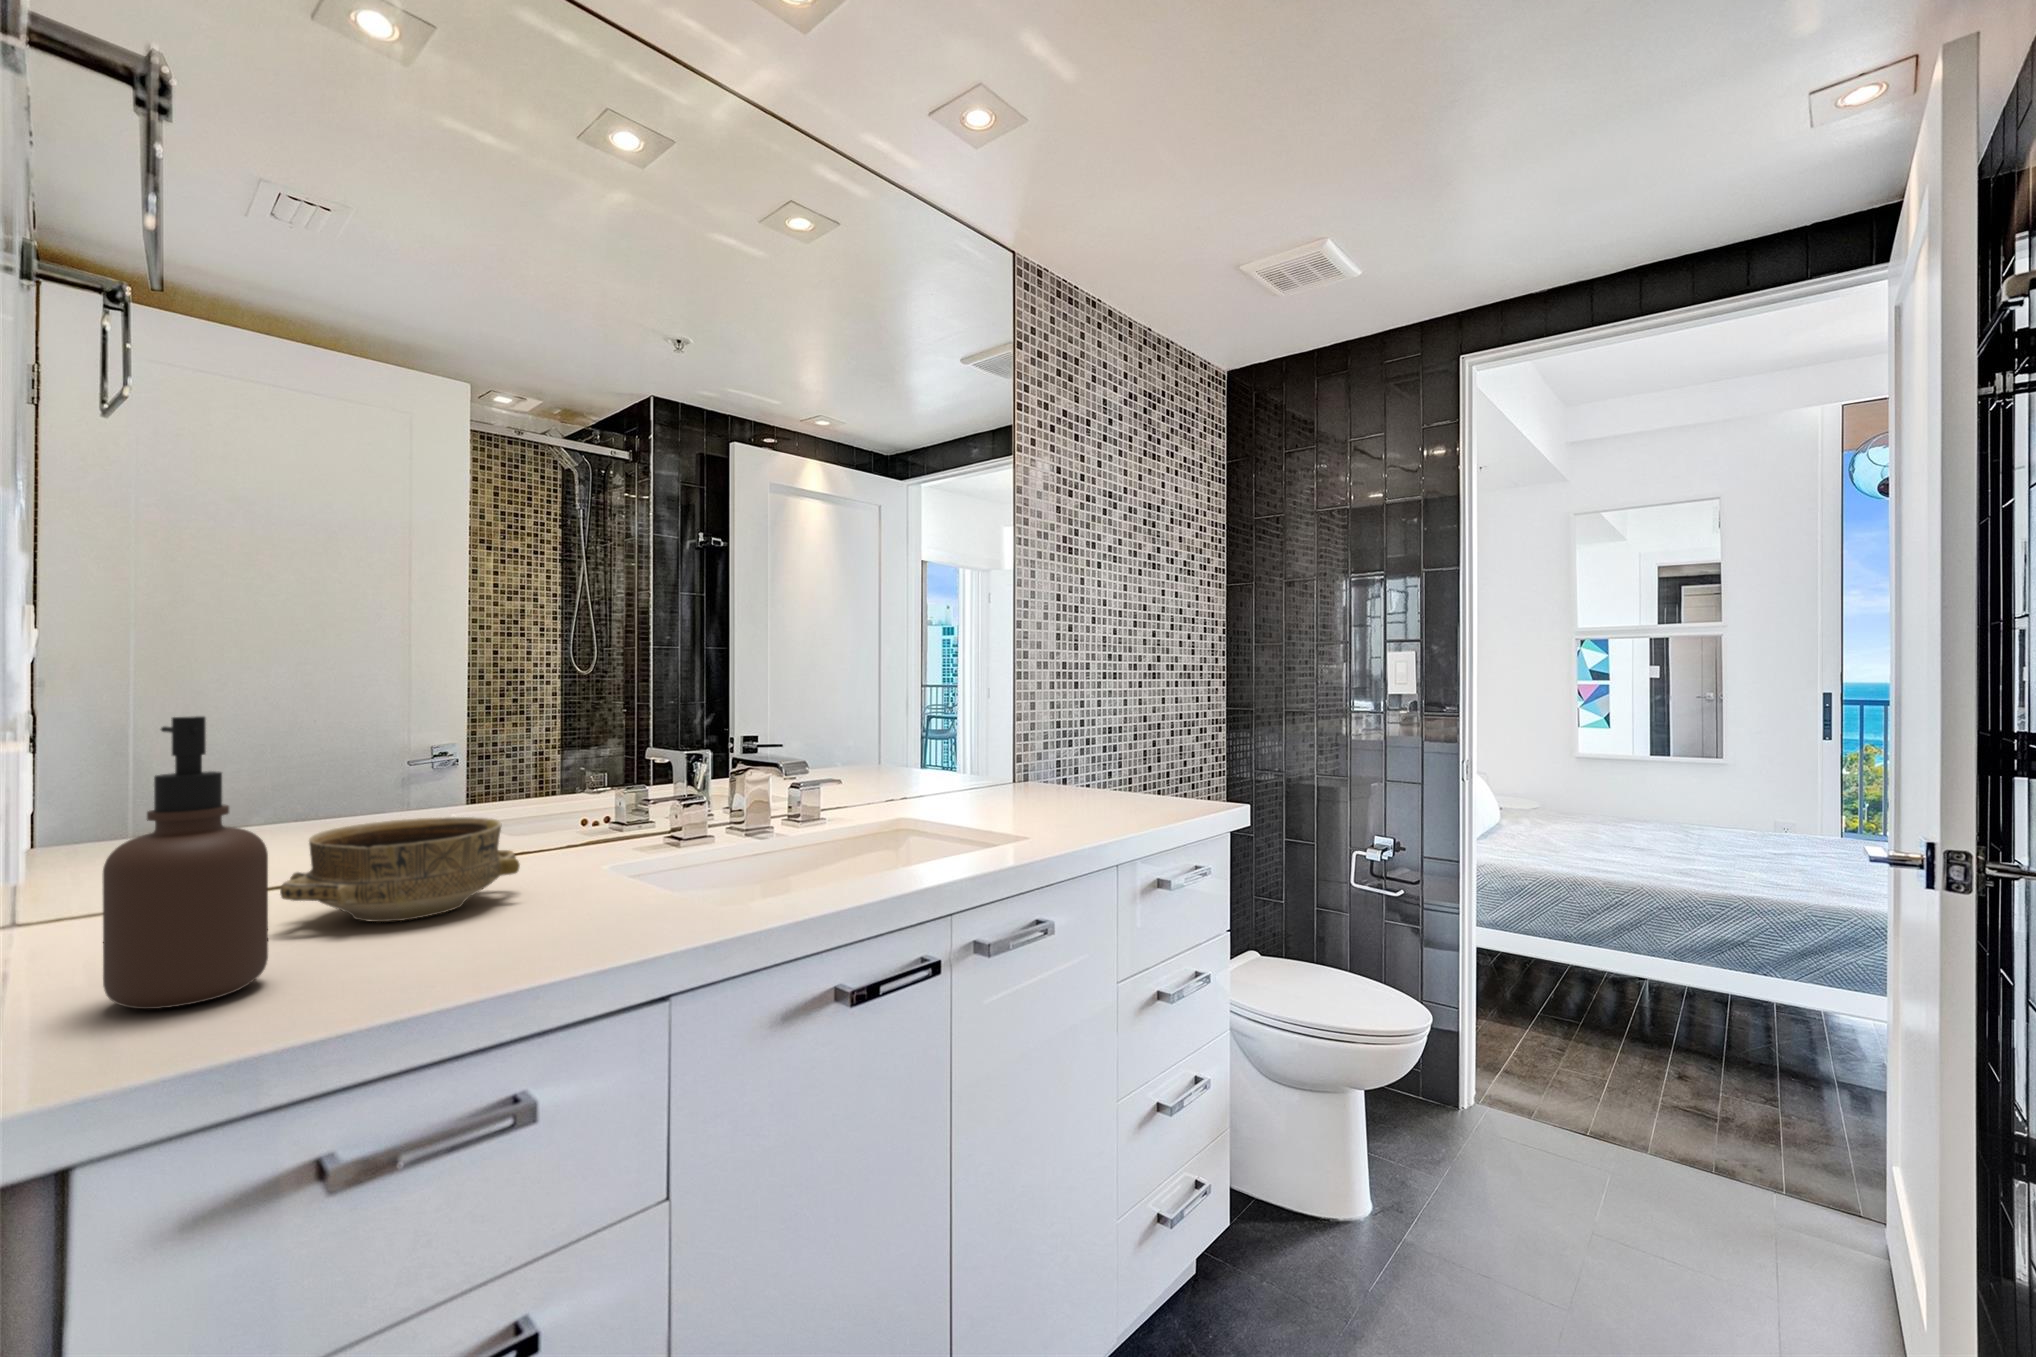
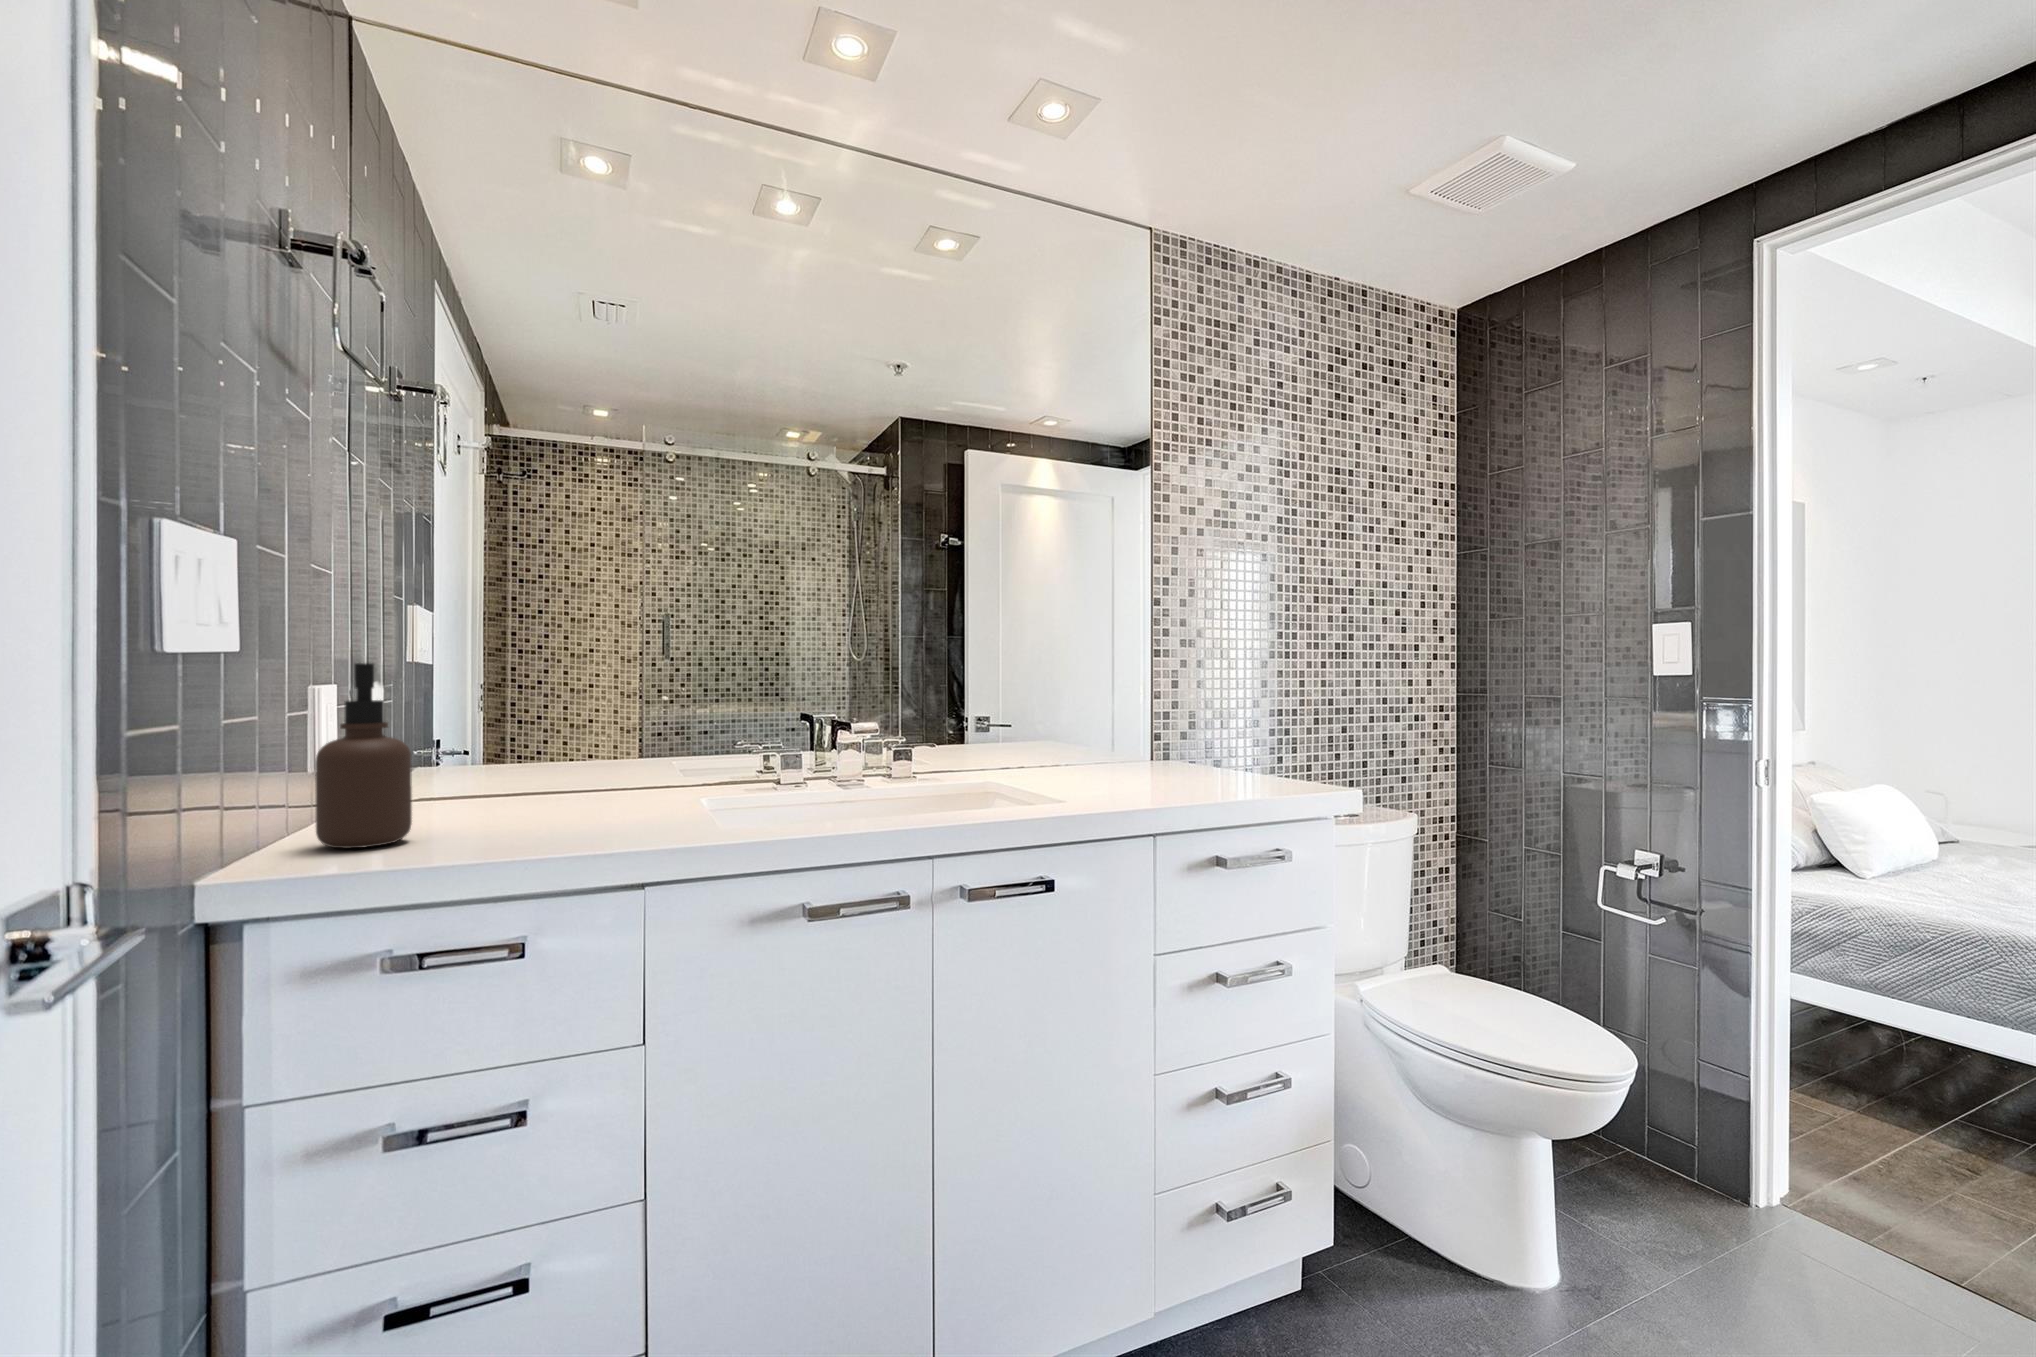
ceramic bowl: present [280,817,520,922] -> none [457,751,625,819]

